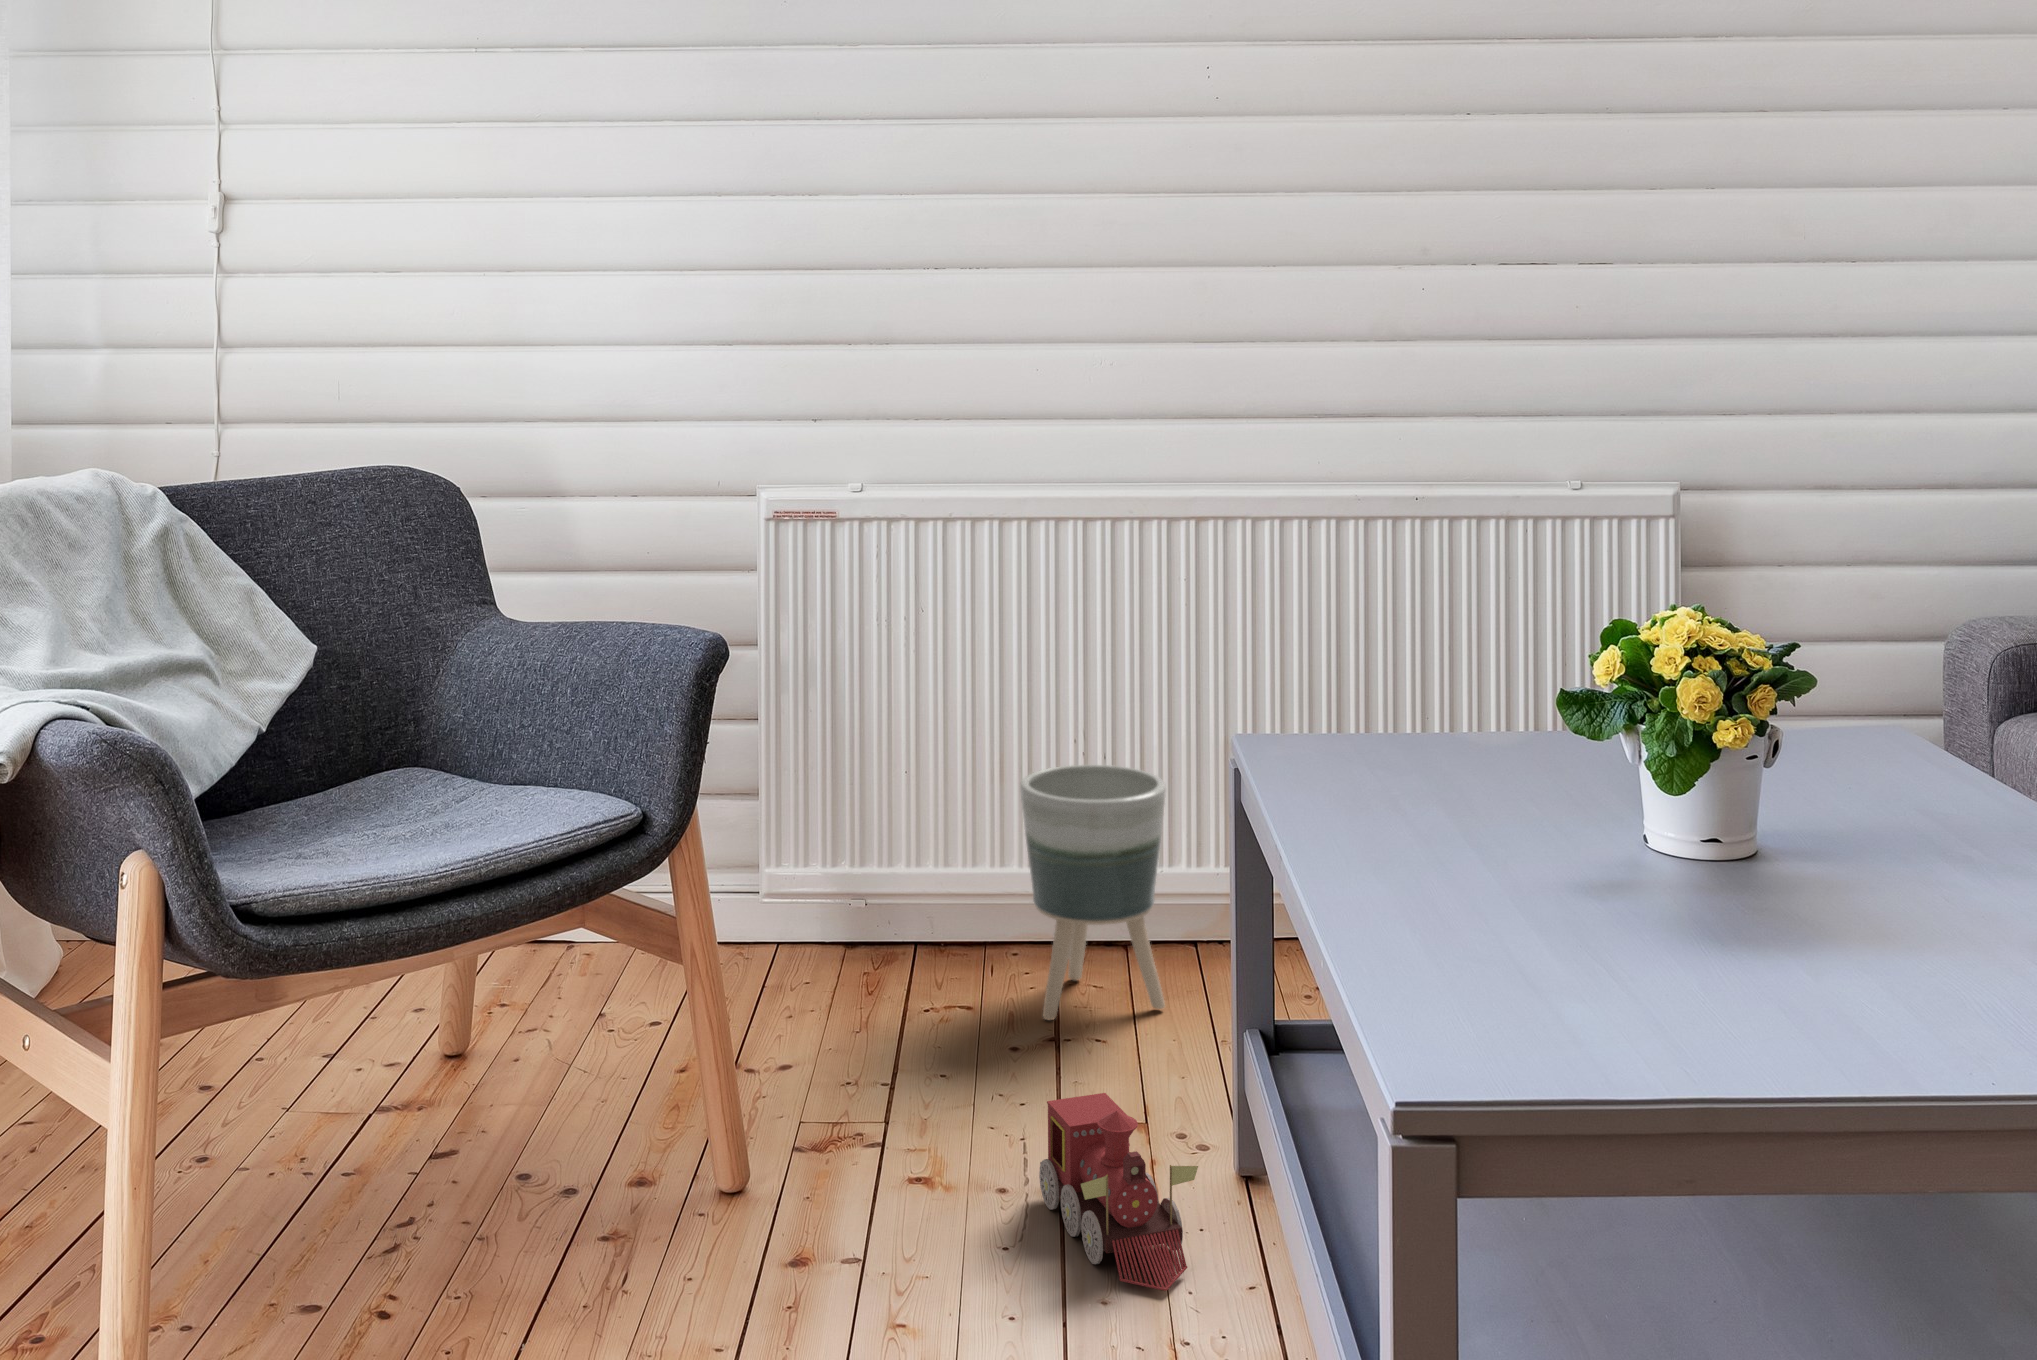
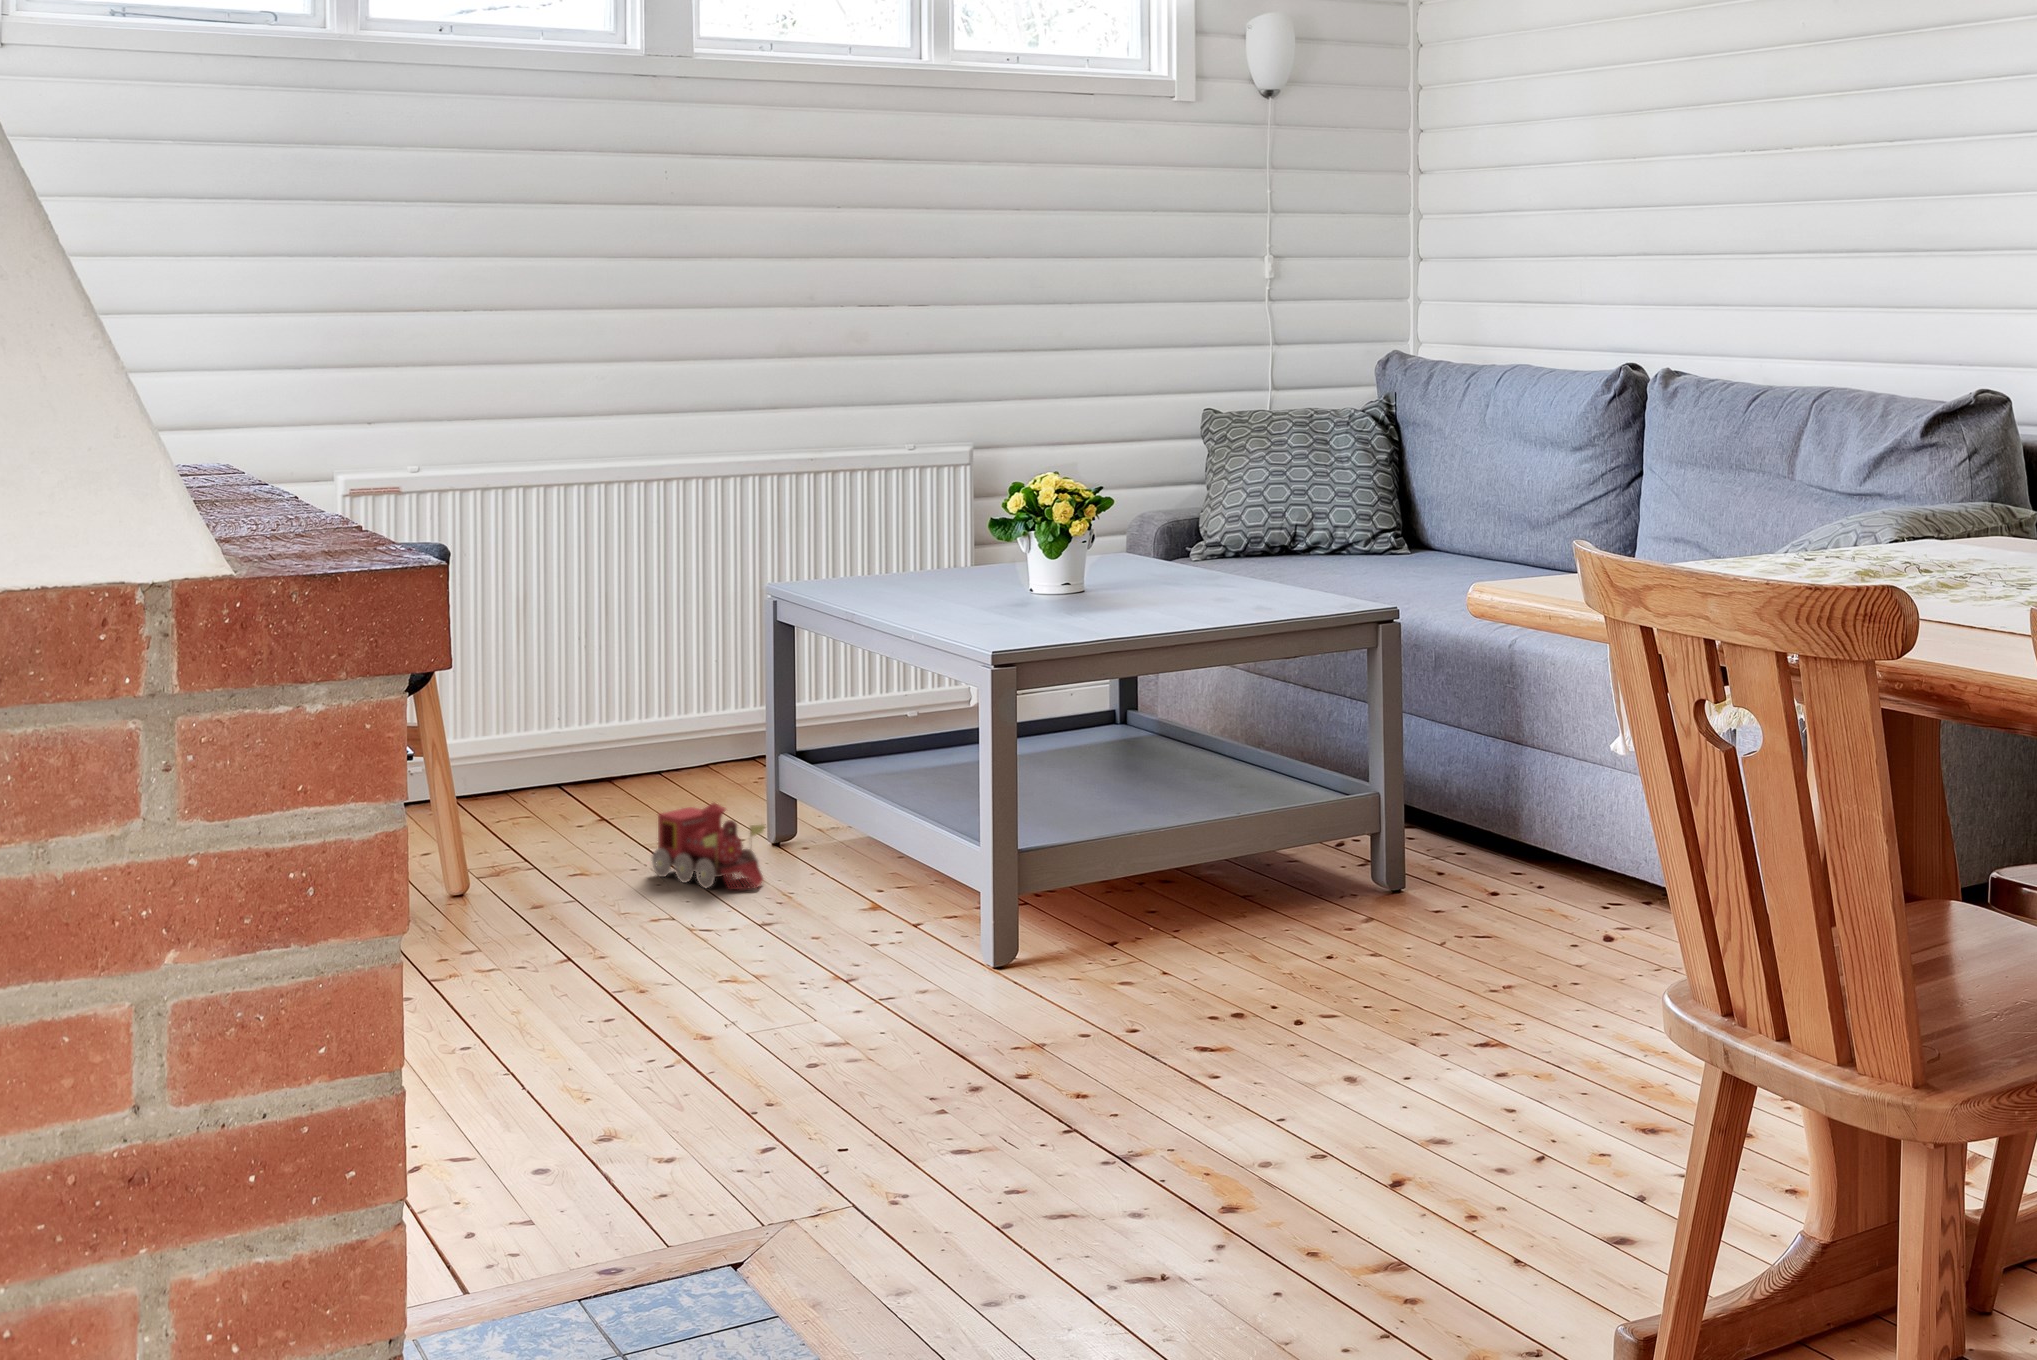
planter: present [1020,765,1166,1020] -> none [561,648,666,817]

